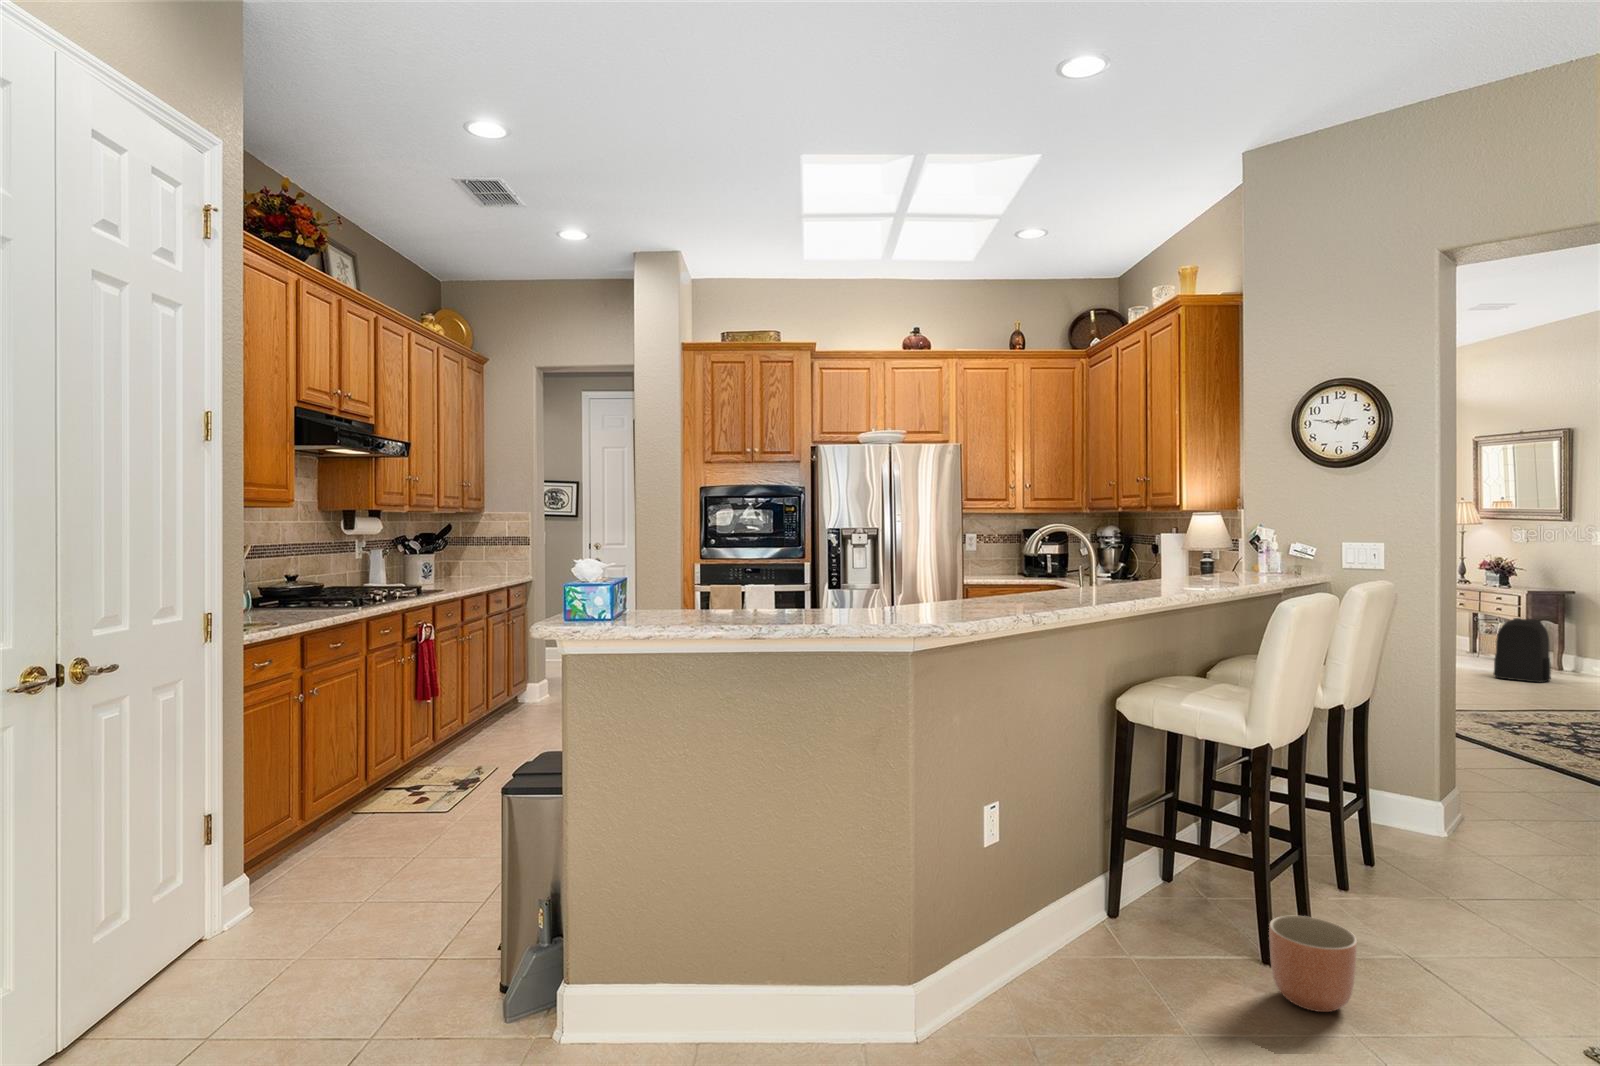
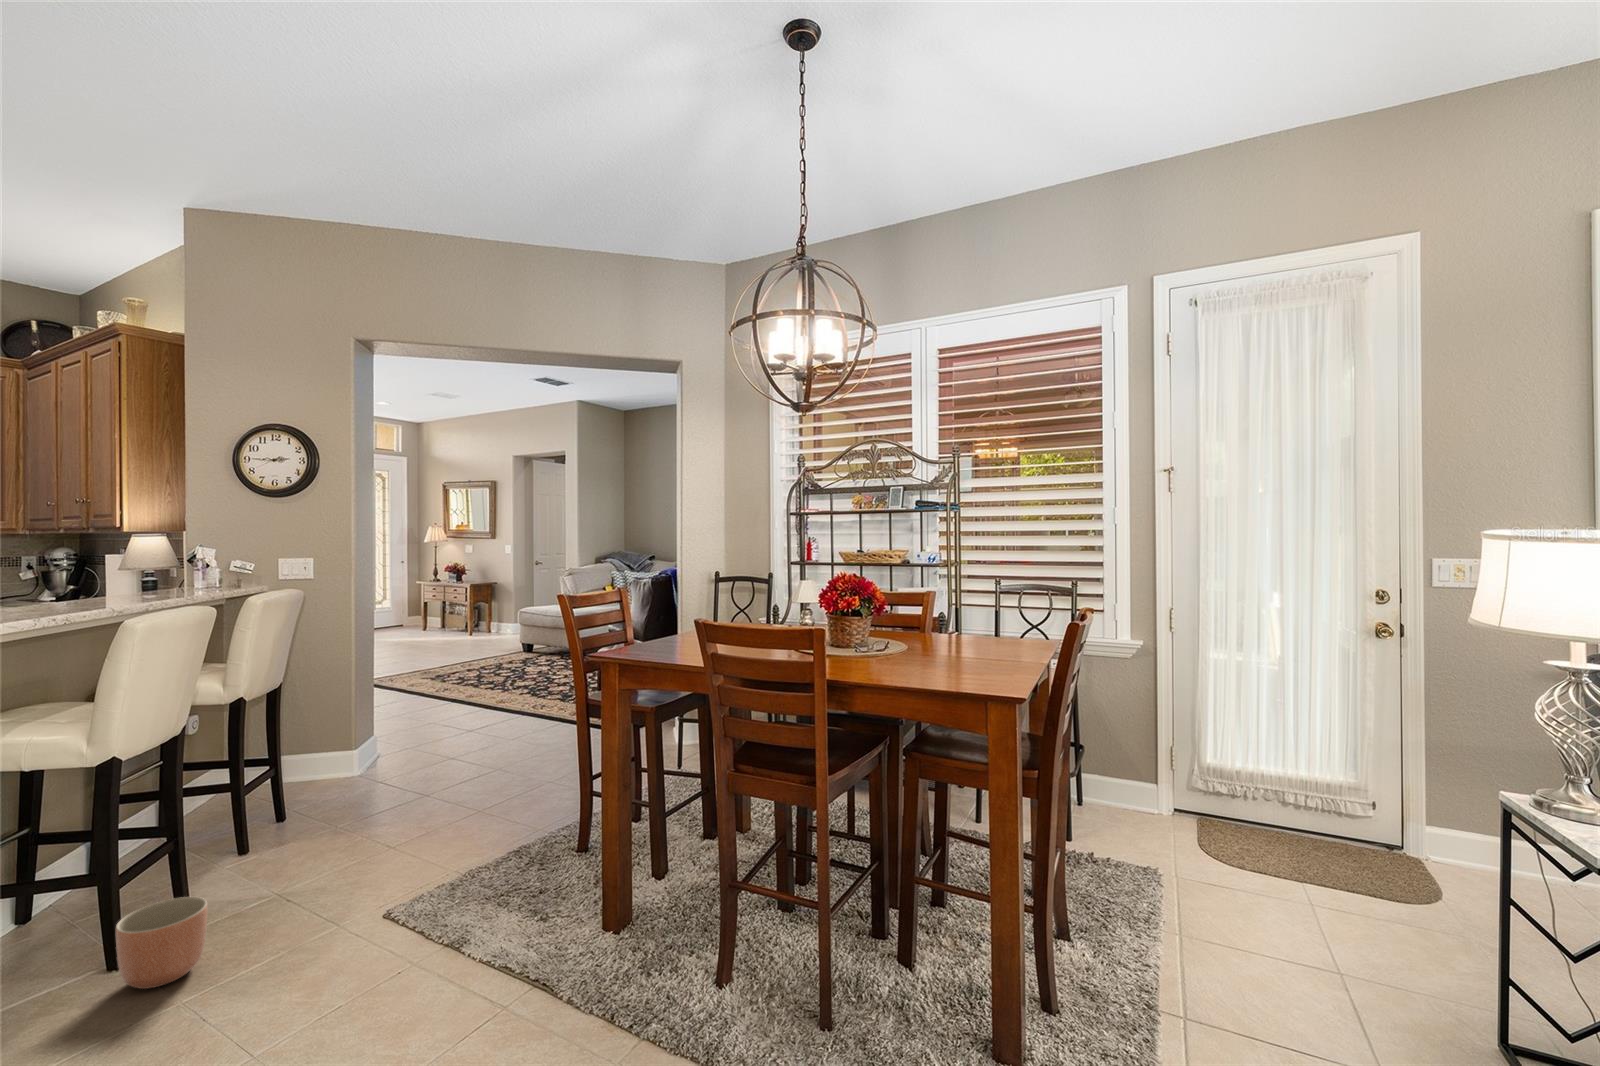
backpack: present [1494,618,1551,683] -> none [447,601,481,646]

